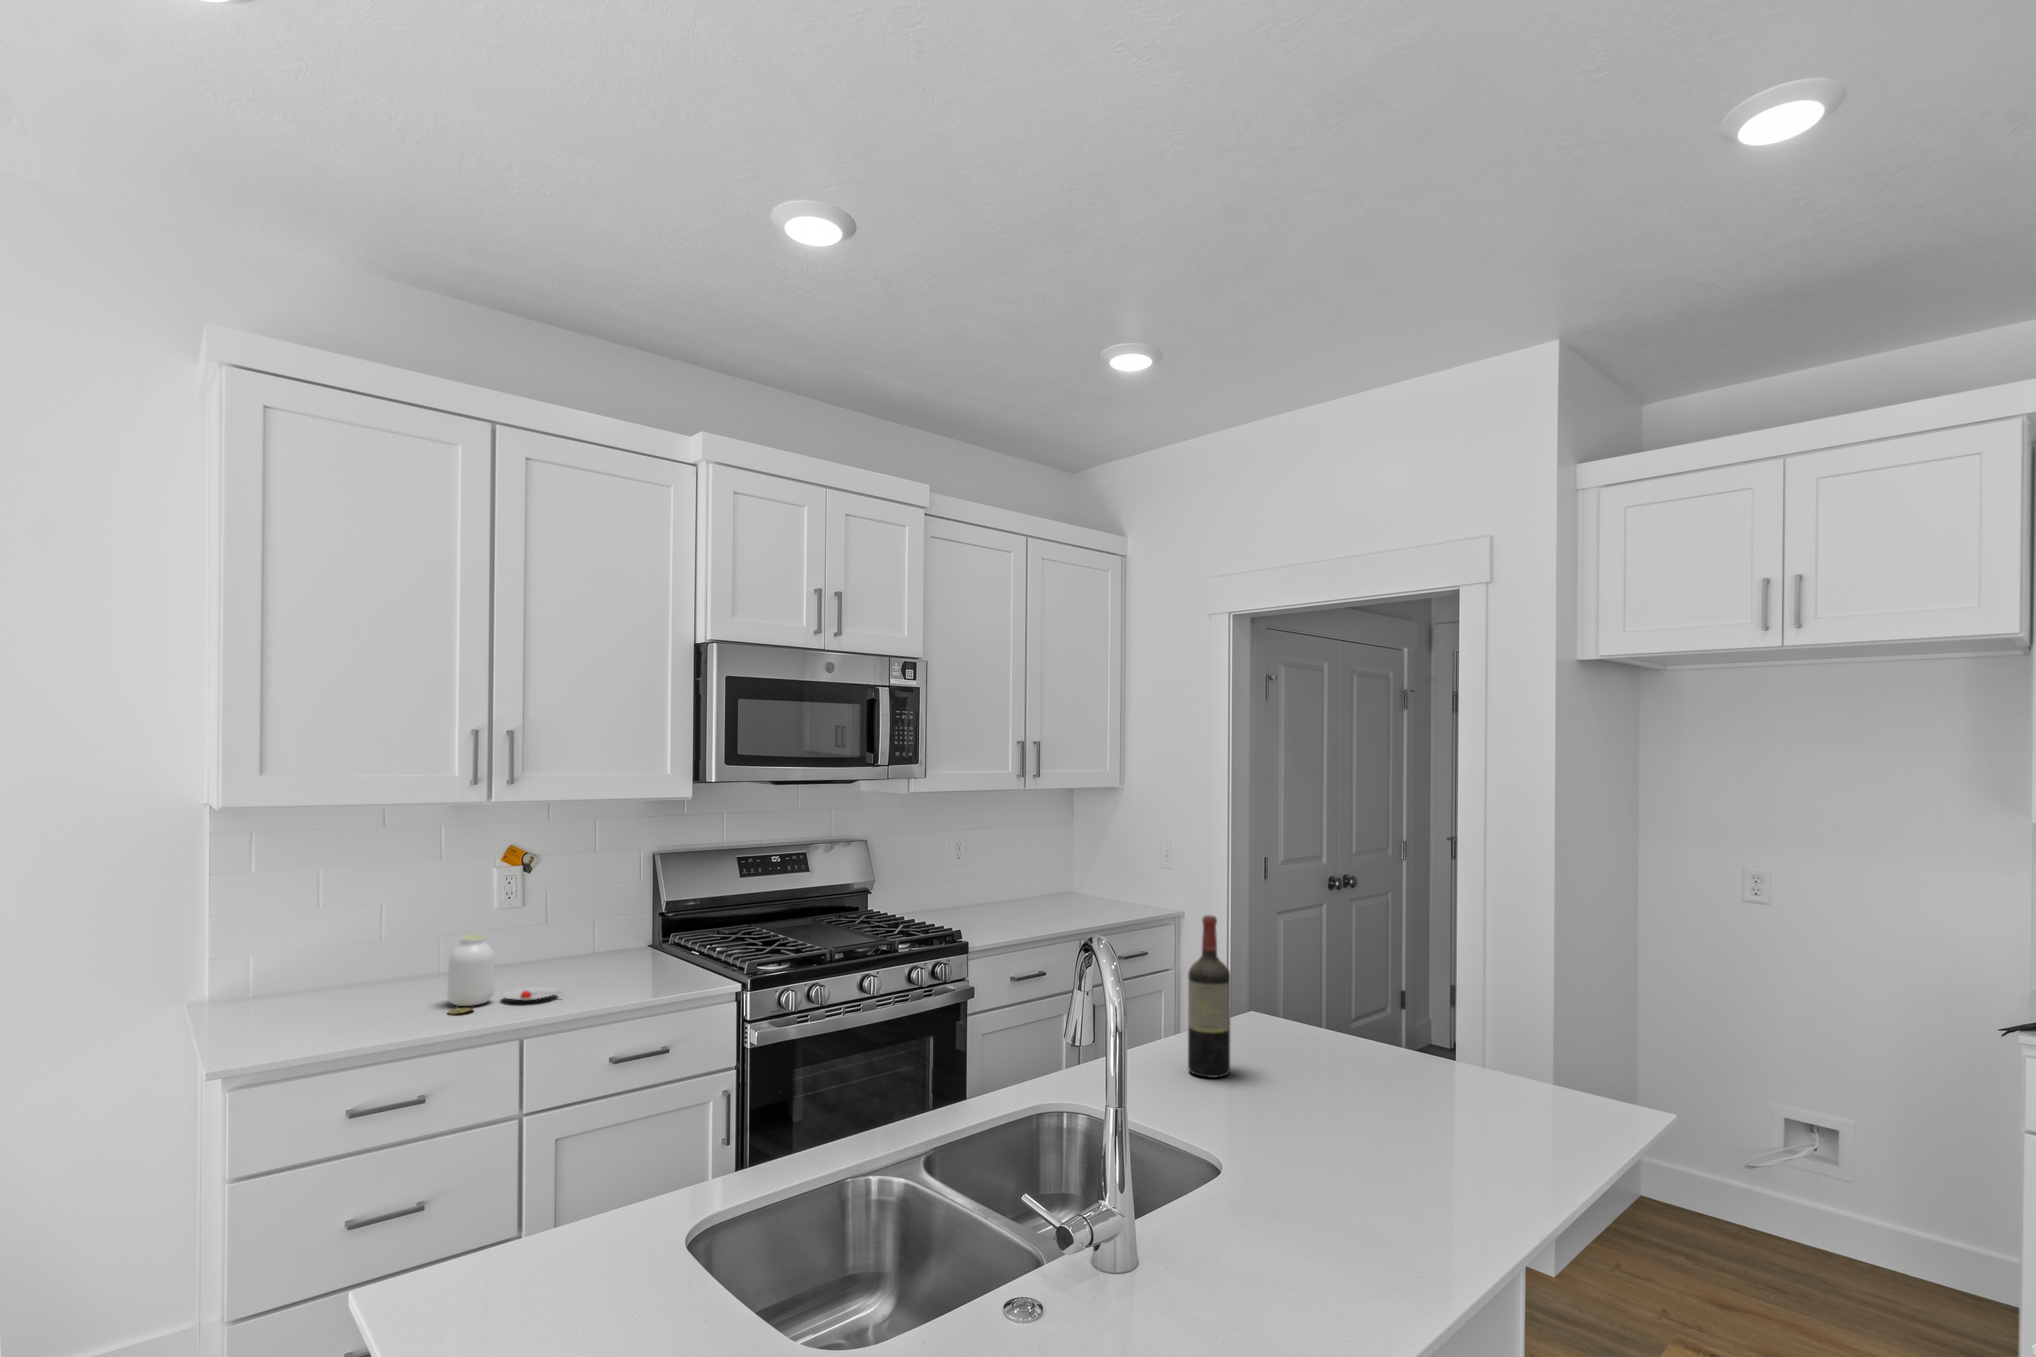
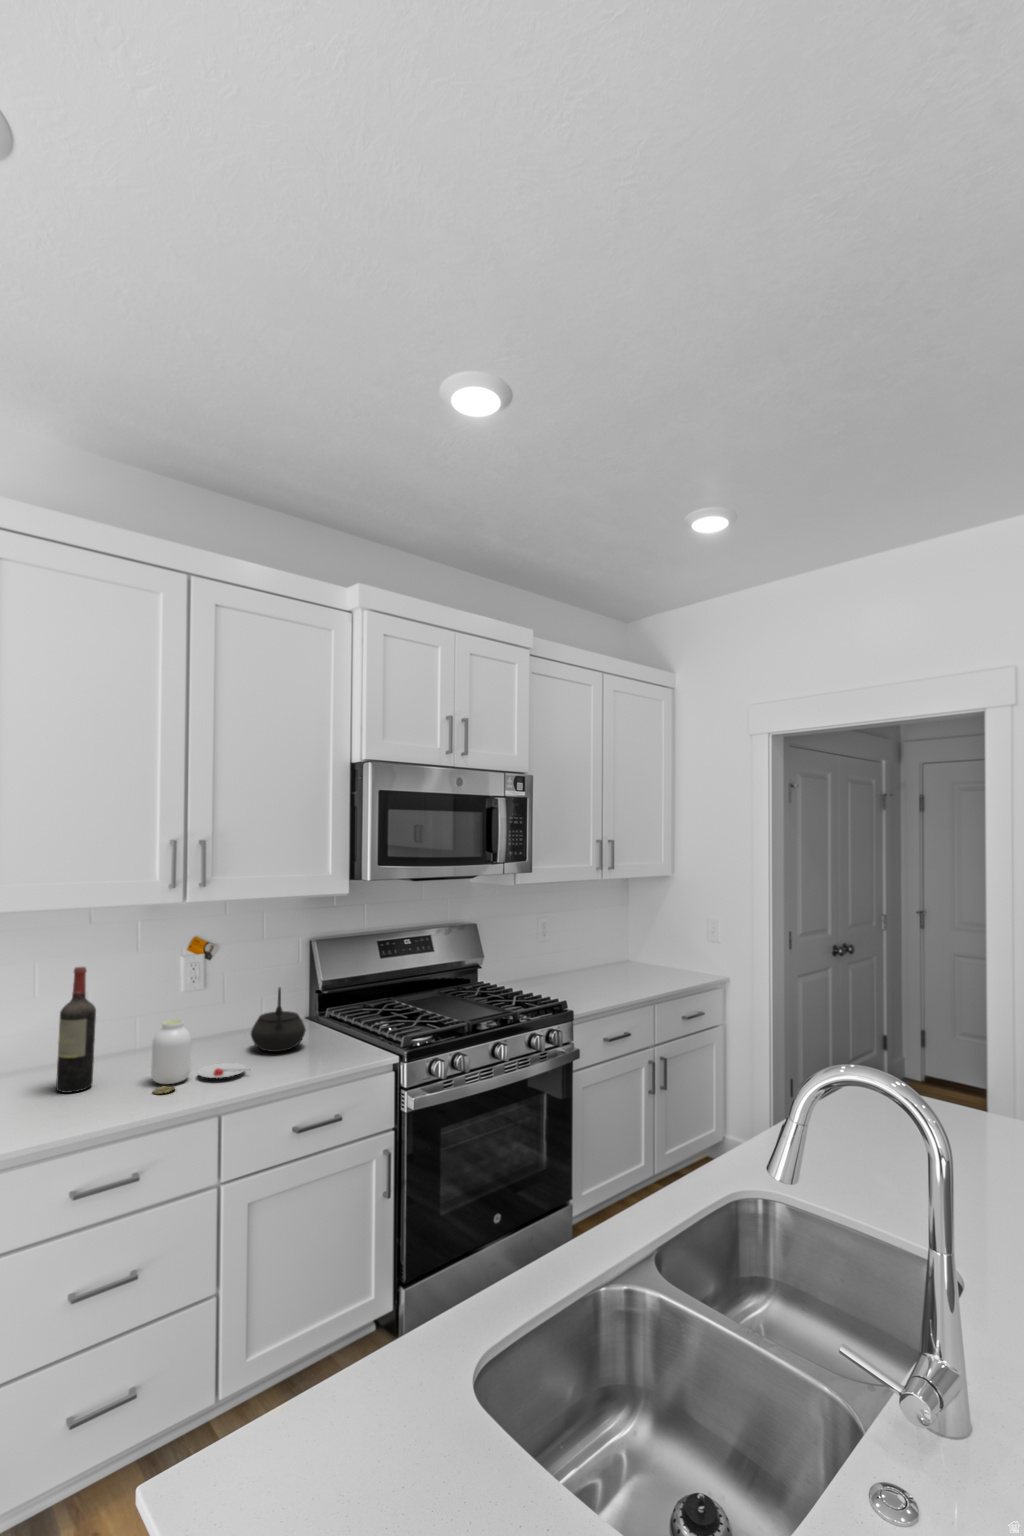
kettle: none [570,905,636,978] -> present [251,988,306,1052]
wine bottle: present [1188,915,1230,1078] -> present [56,967,96,1093]

